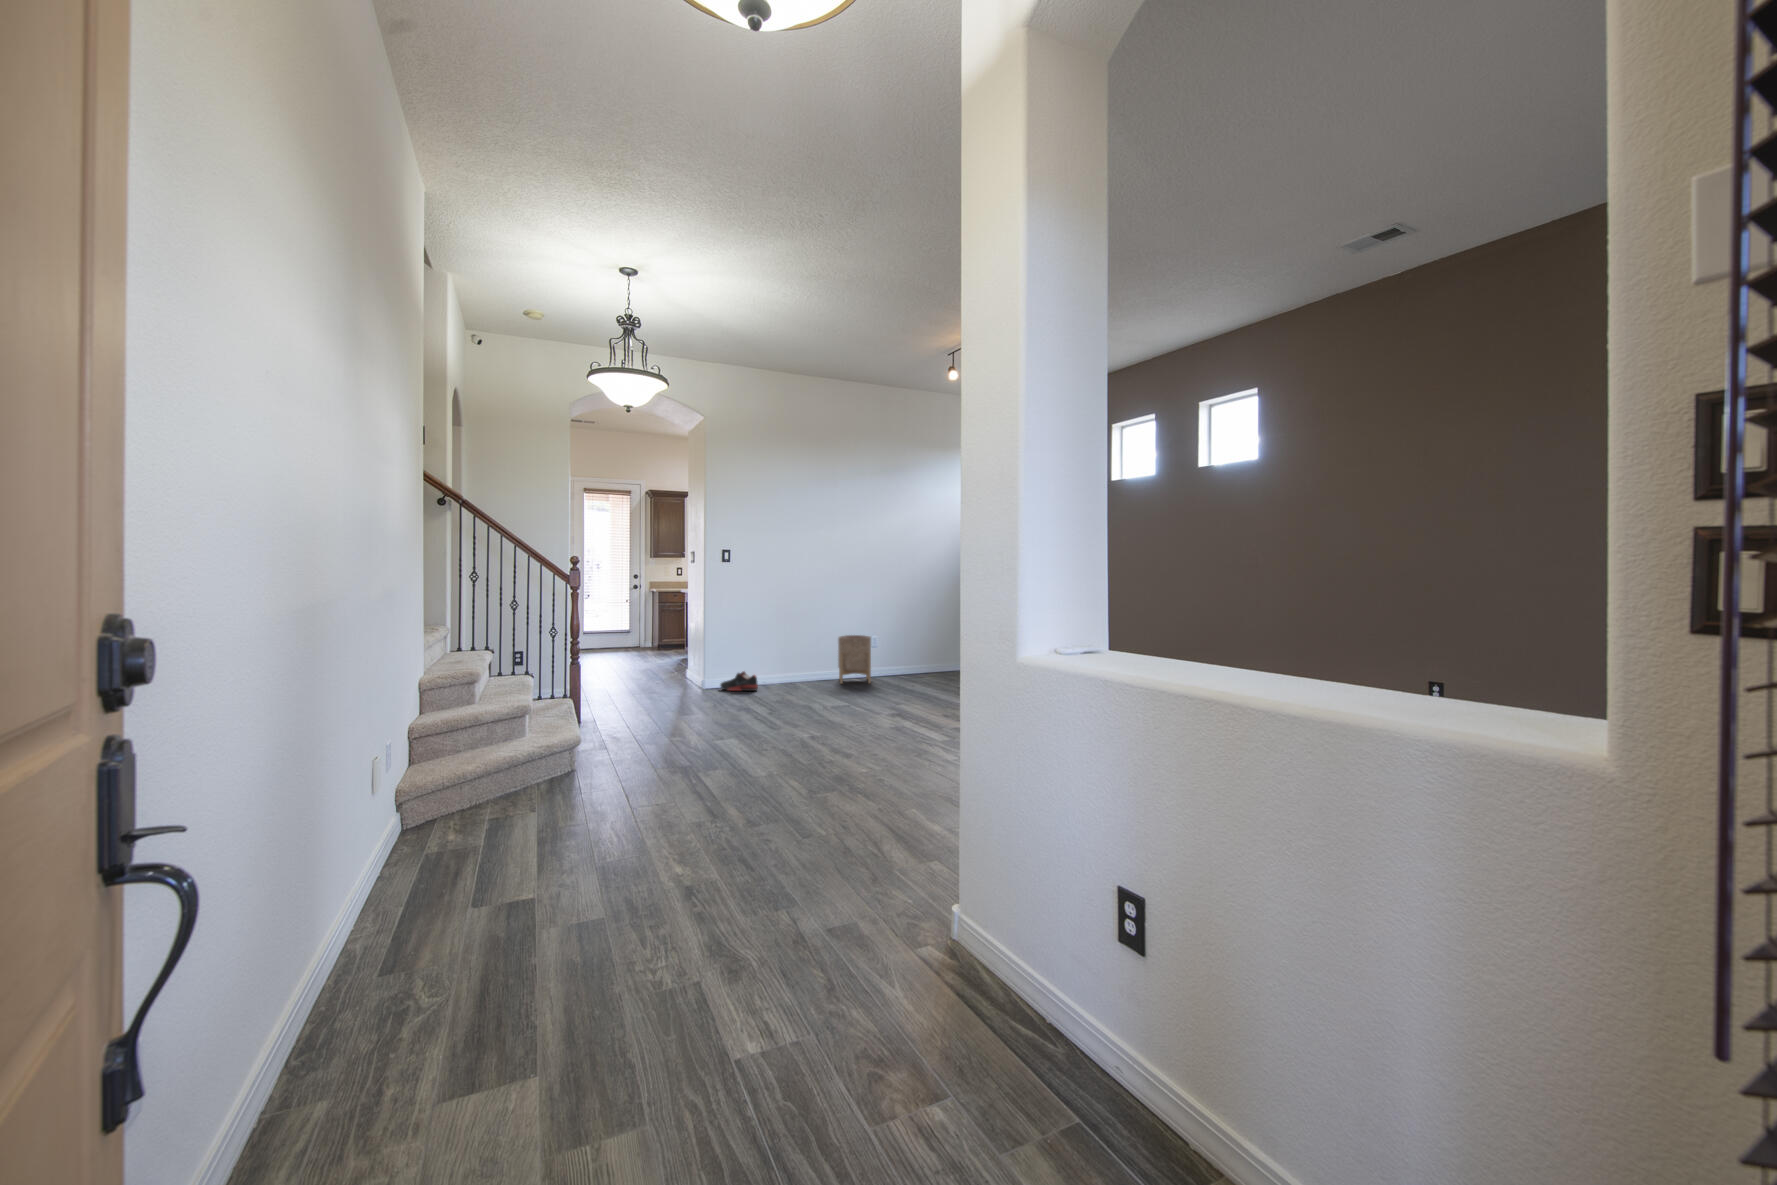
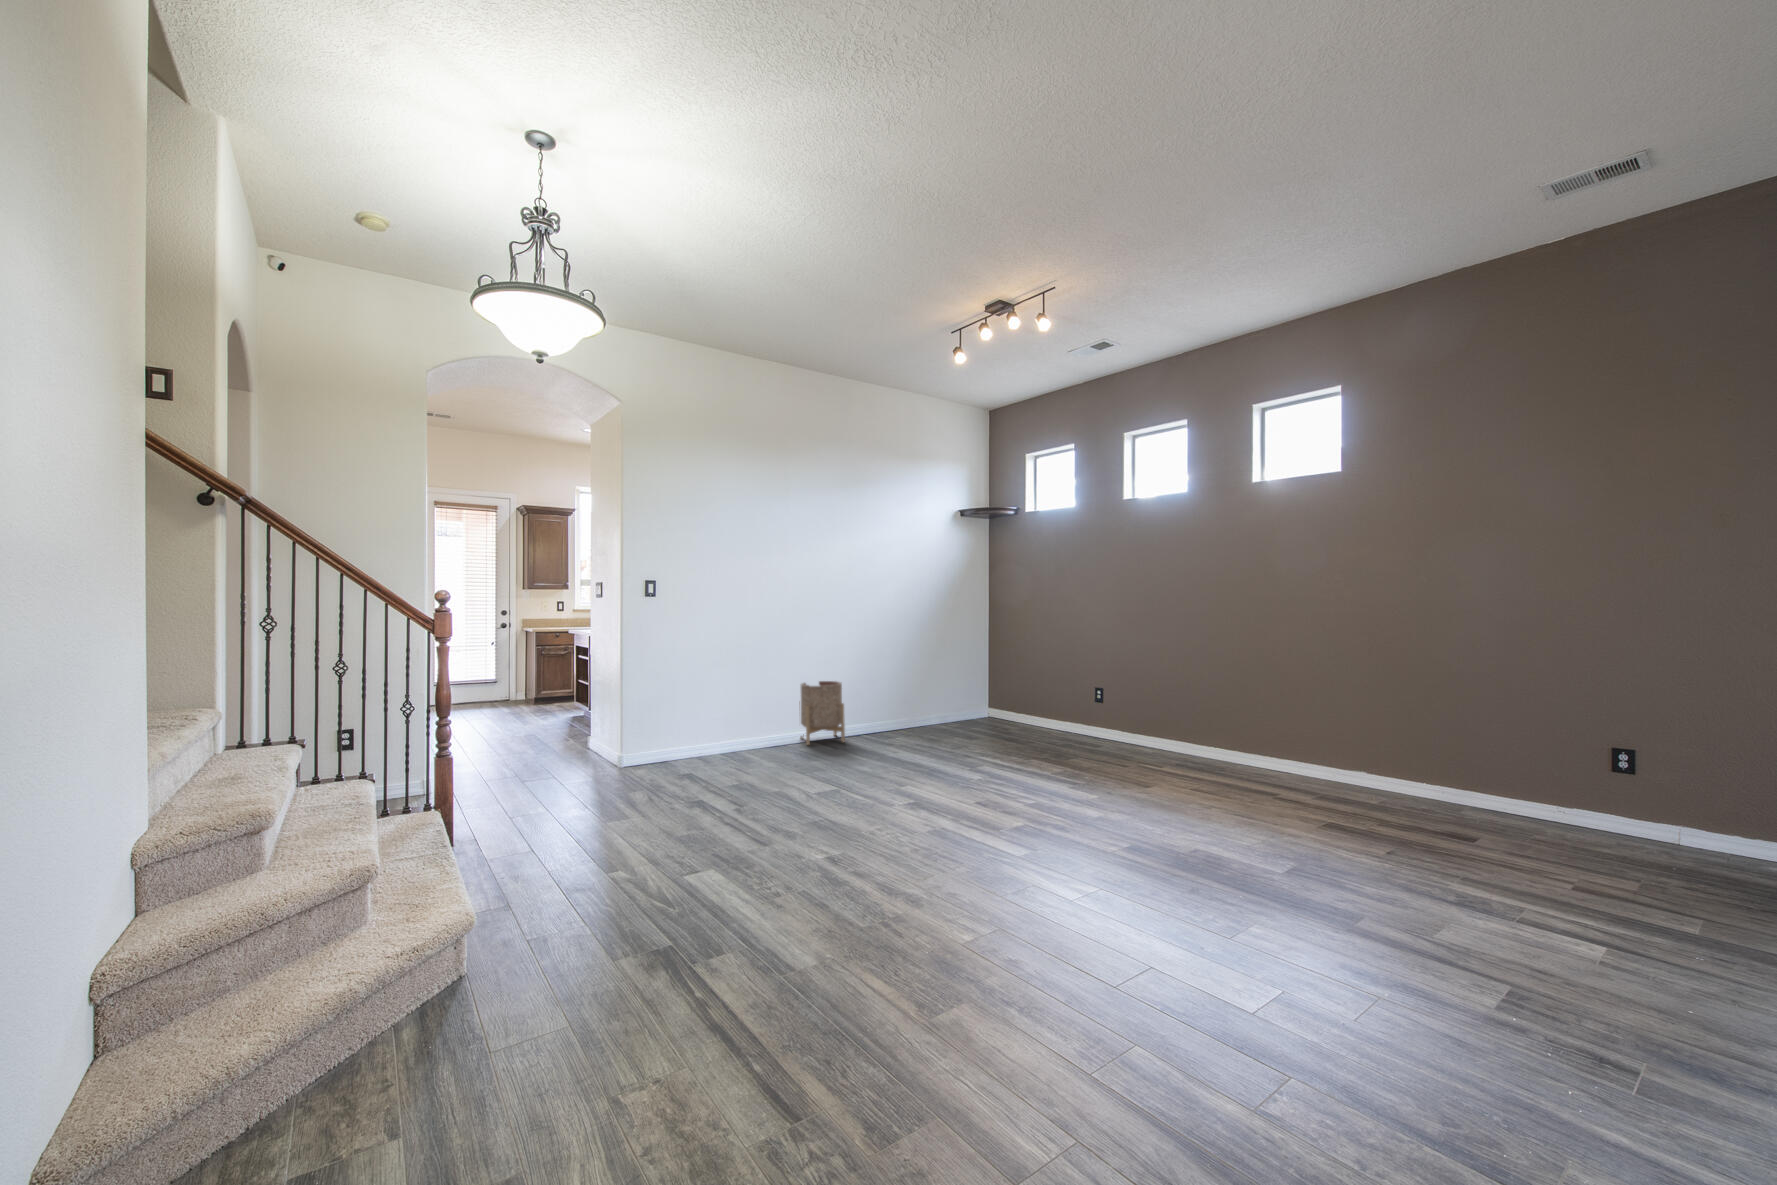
shoe: present [720,672,758,691] -> none [651,738,704,766]

